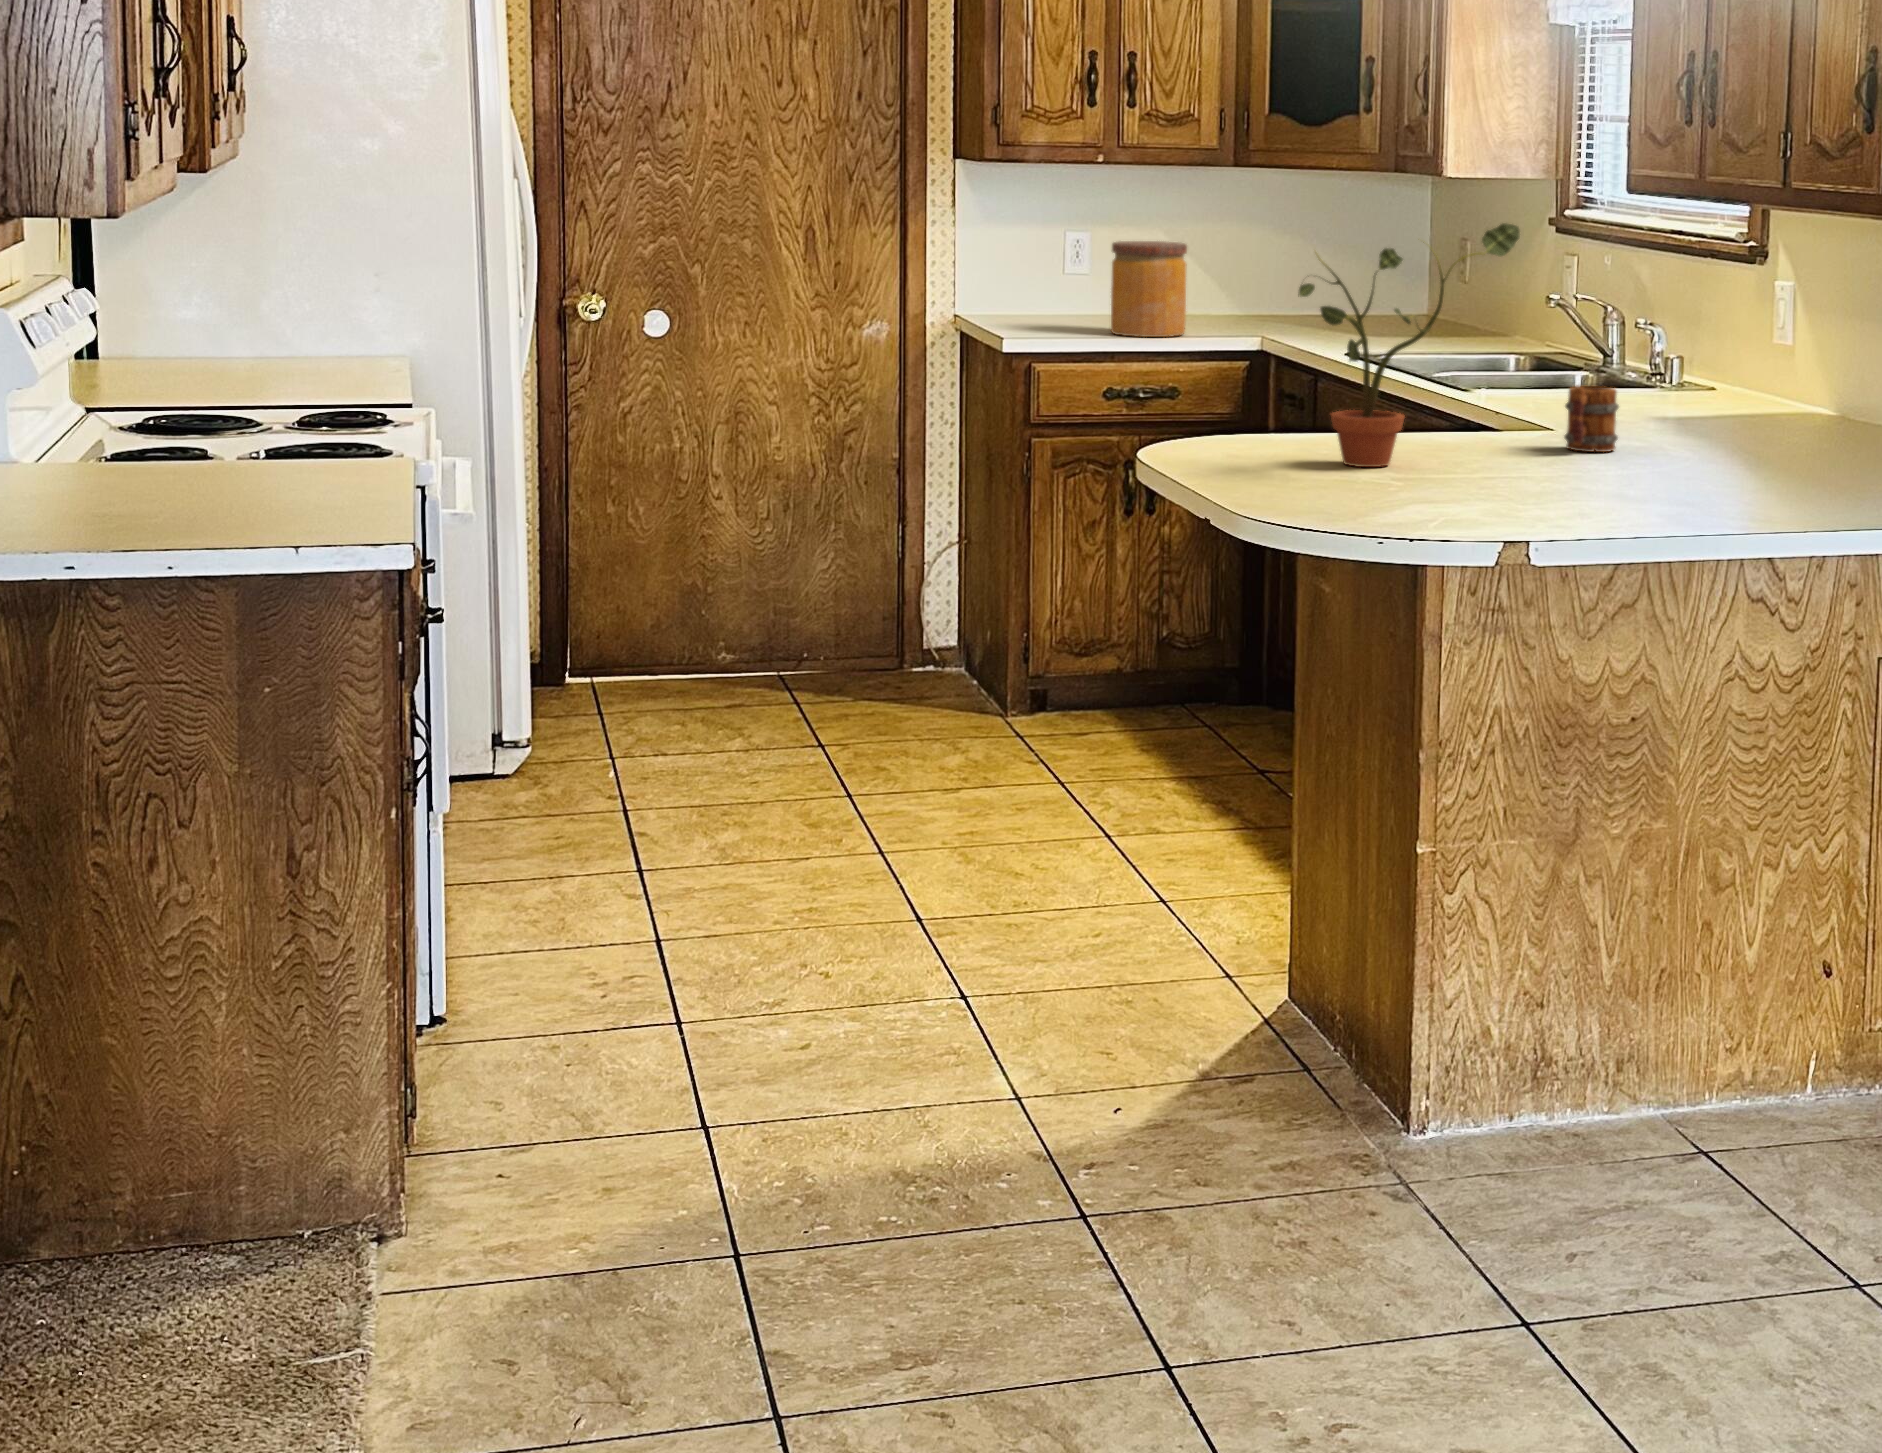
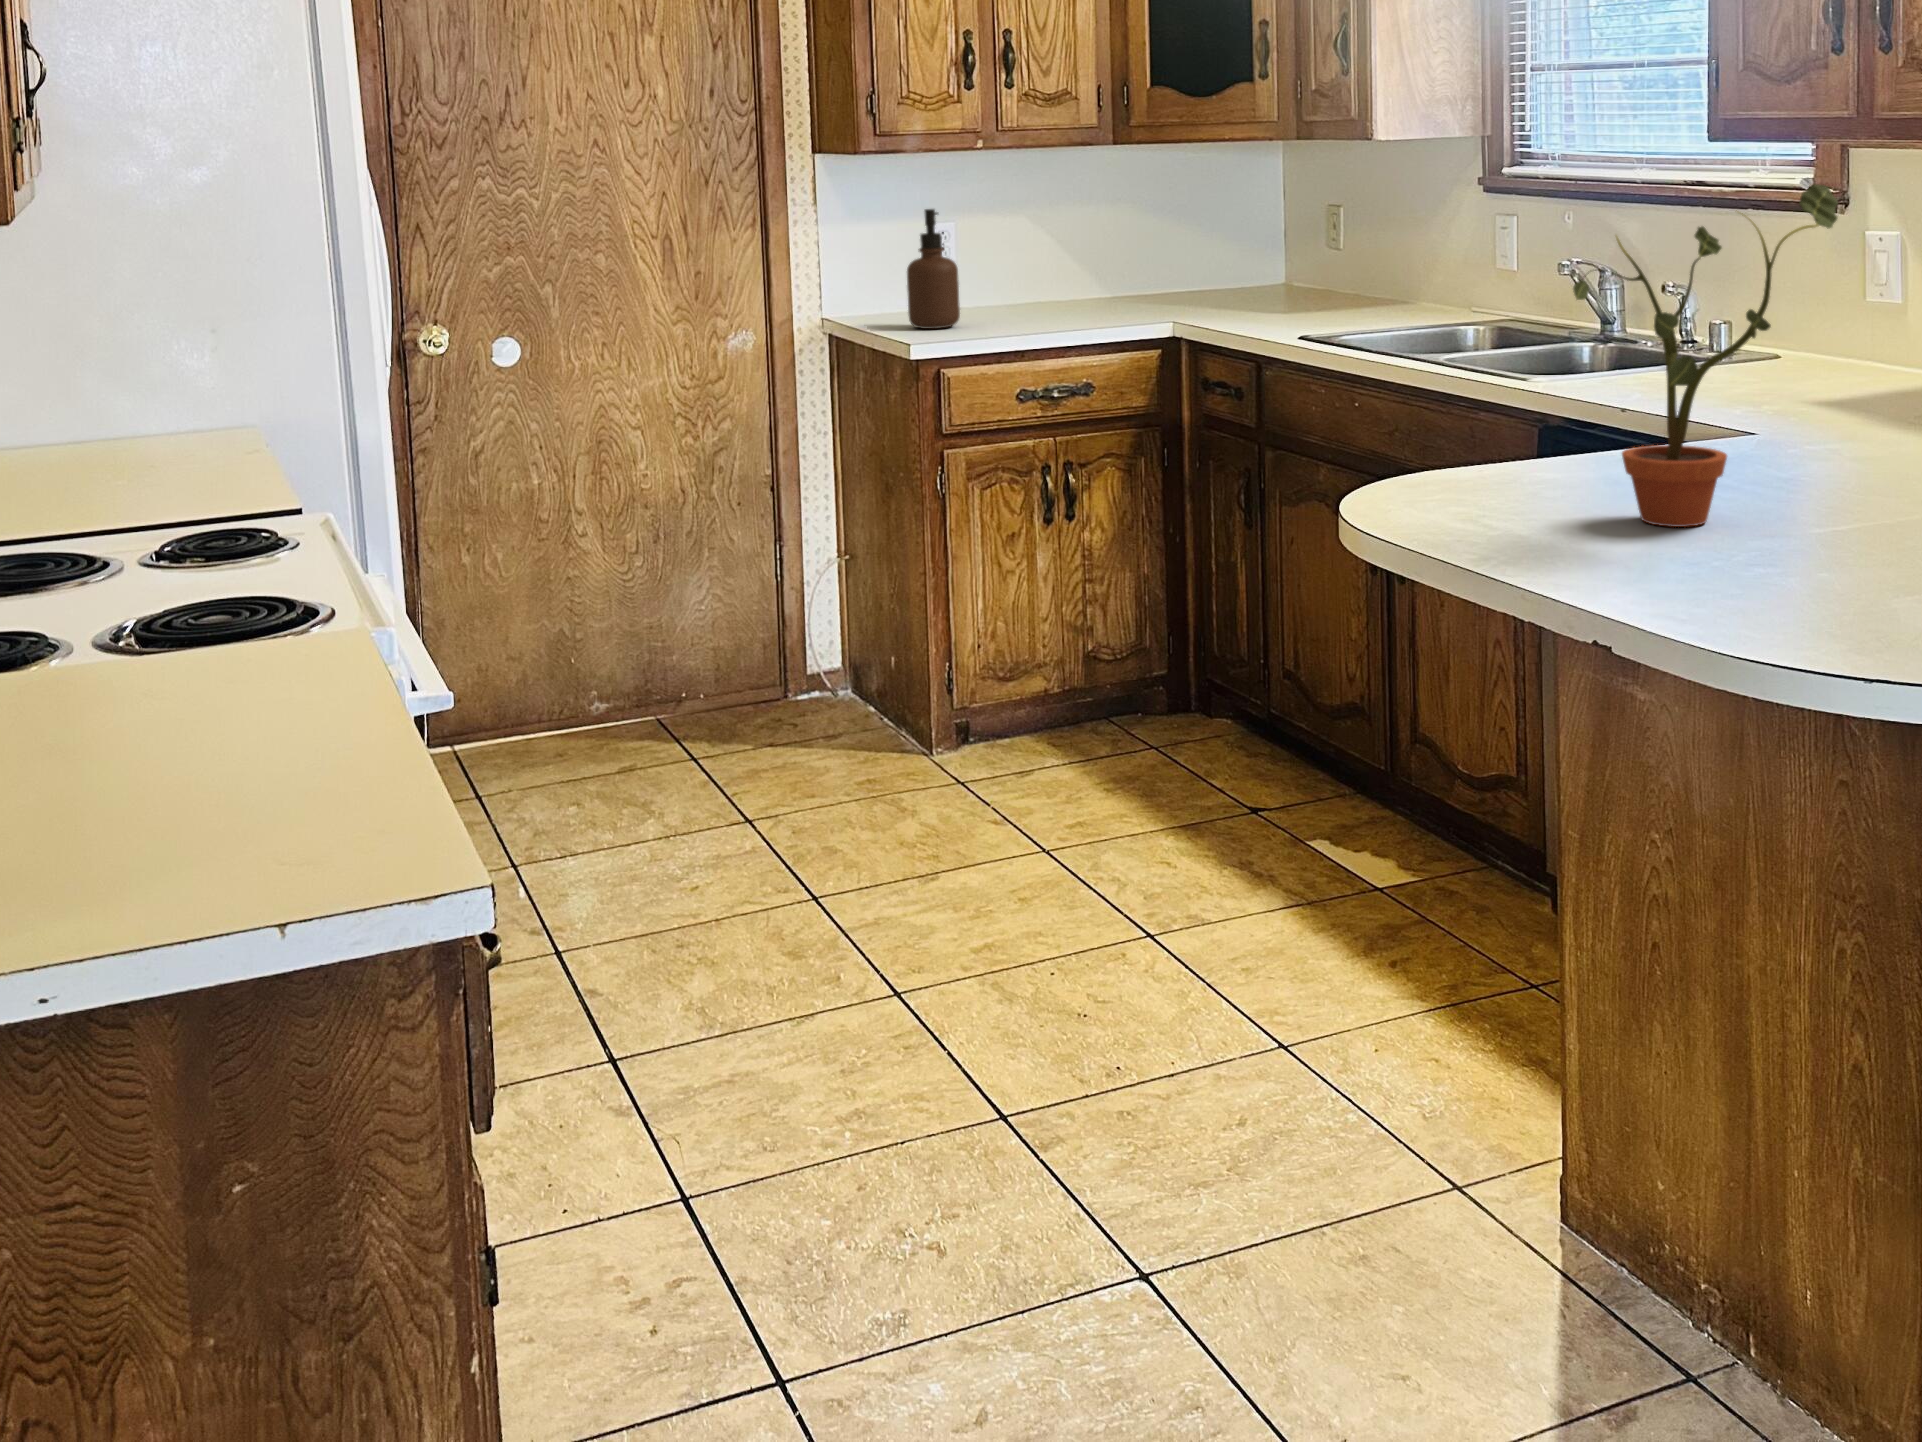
soap dispenser: none [1022,213,1070,325] -> present [907,209,960,329]
jar: present [1111,241,1187,337] -> none [1014,231,1098,336]
mug: present [1564,386,1619,452] -> none [1833,384,1902,471]

